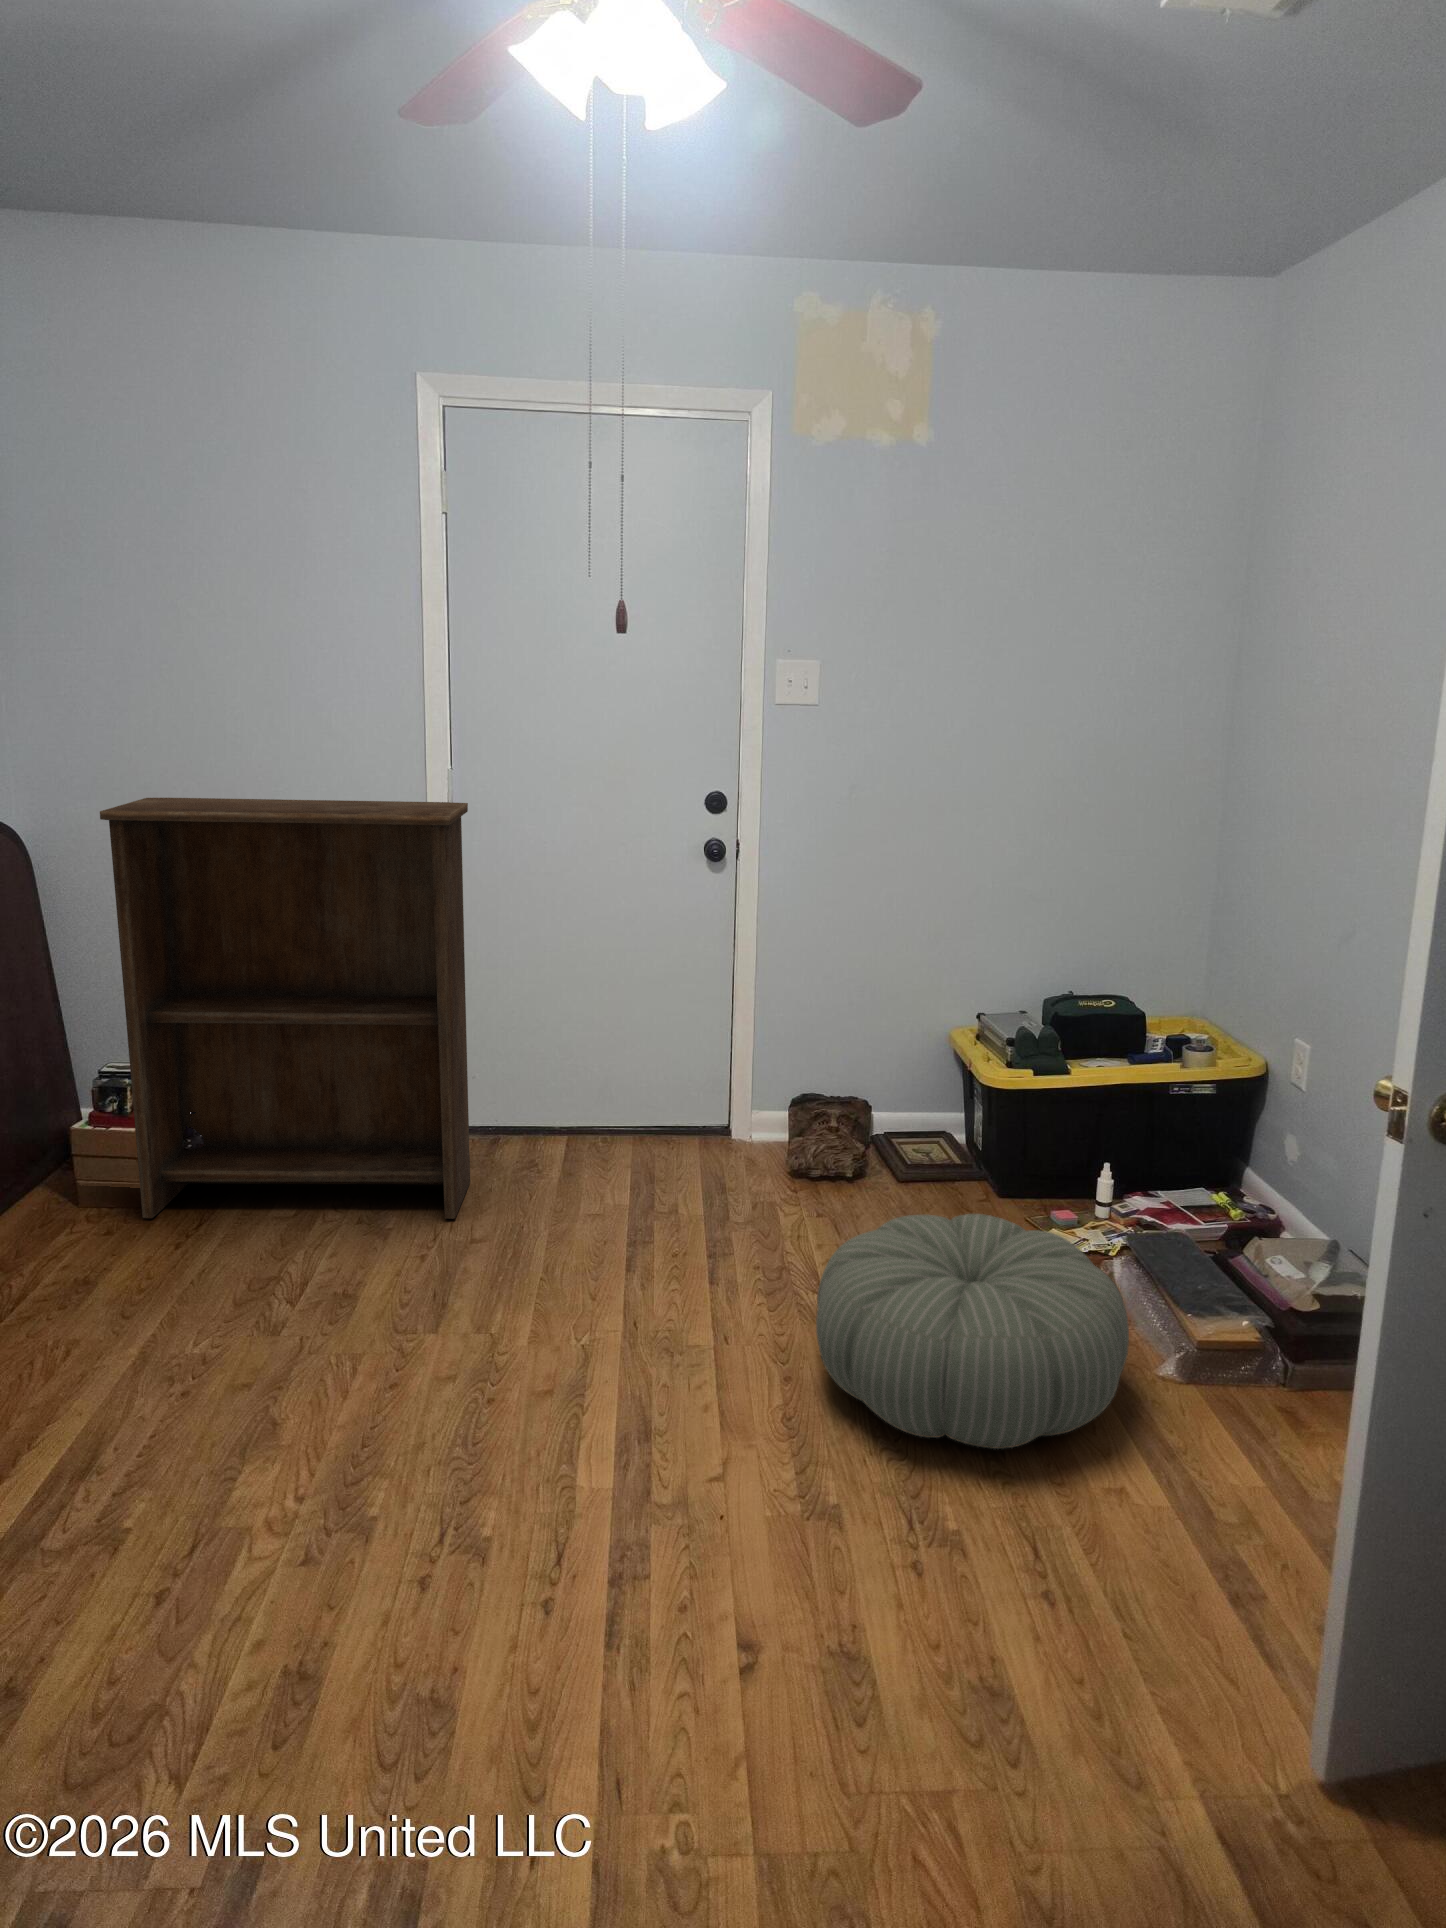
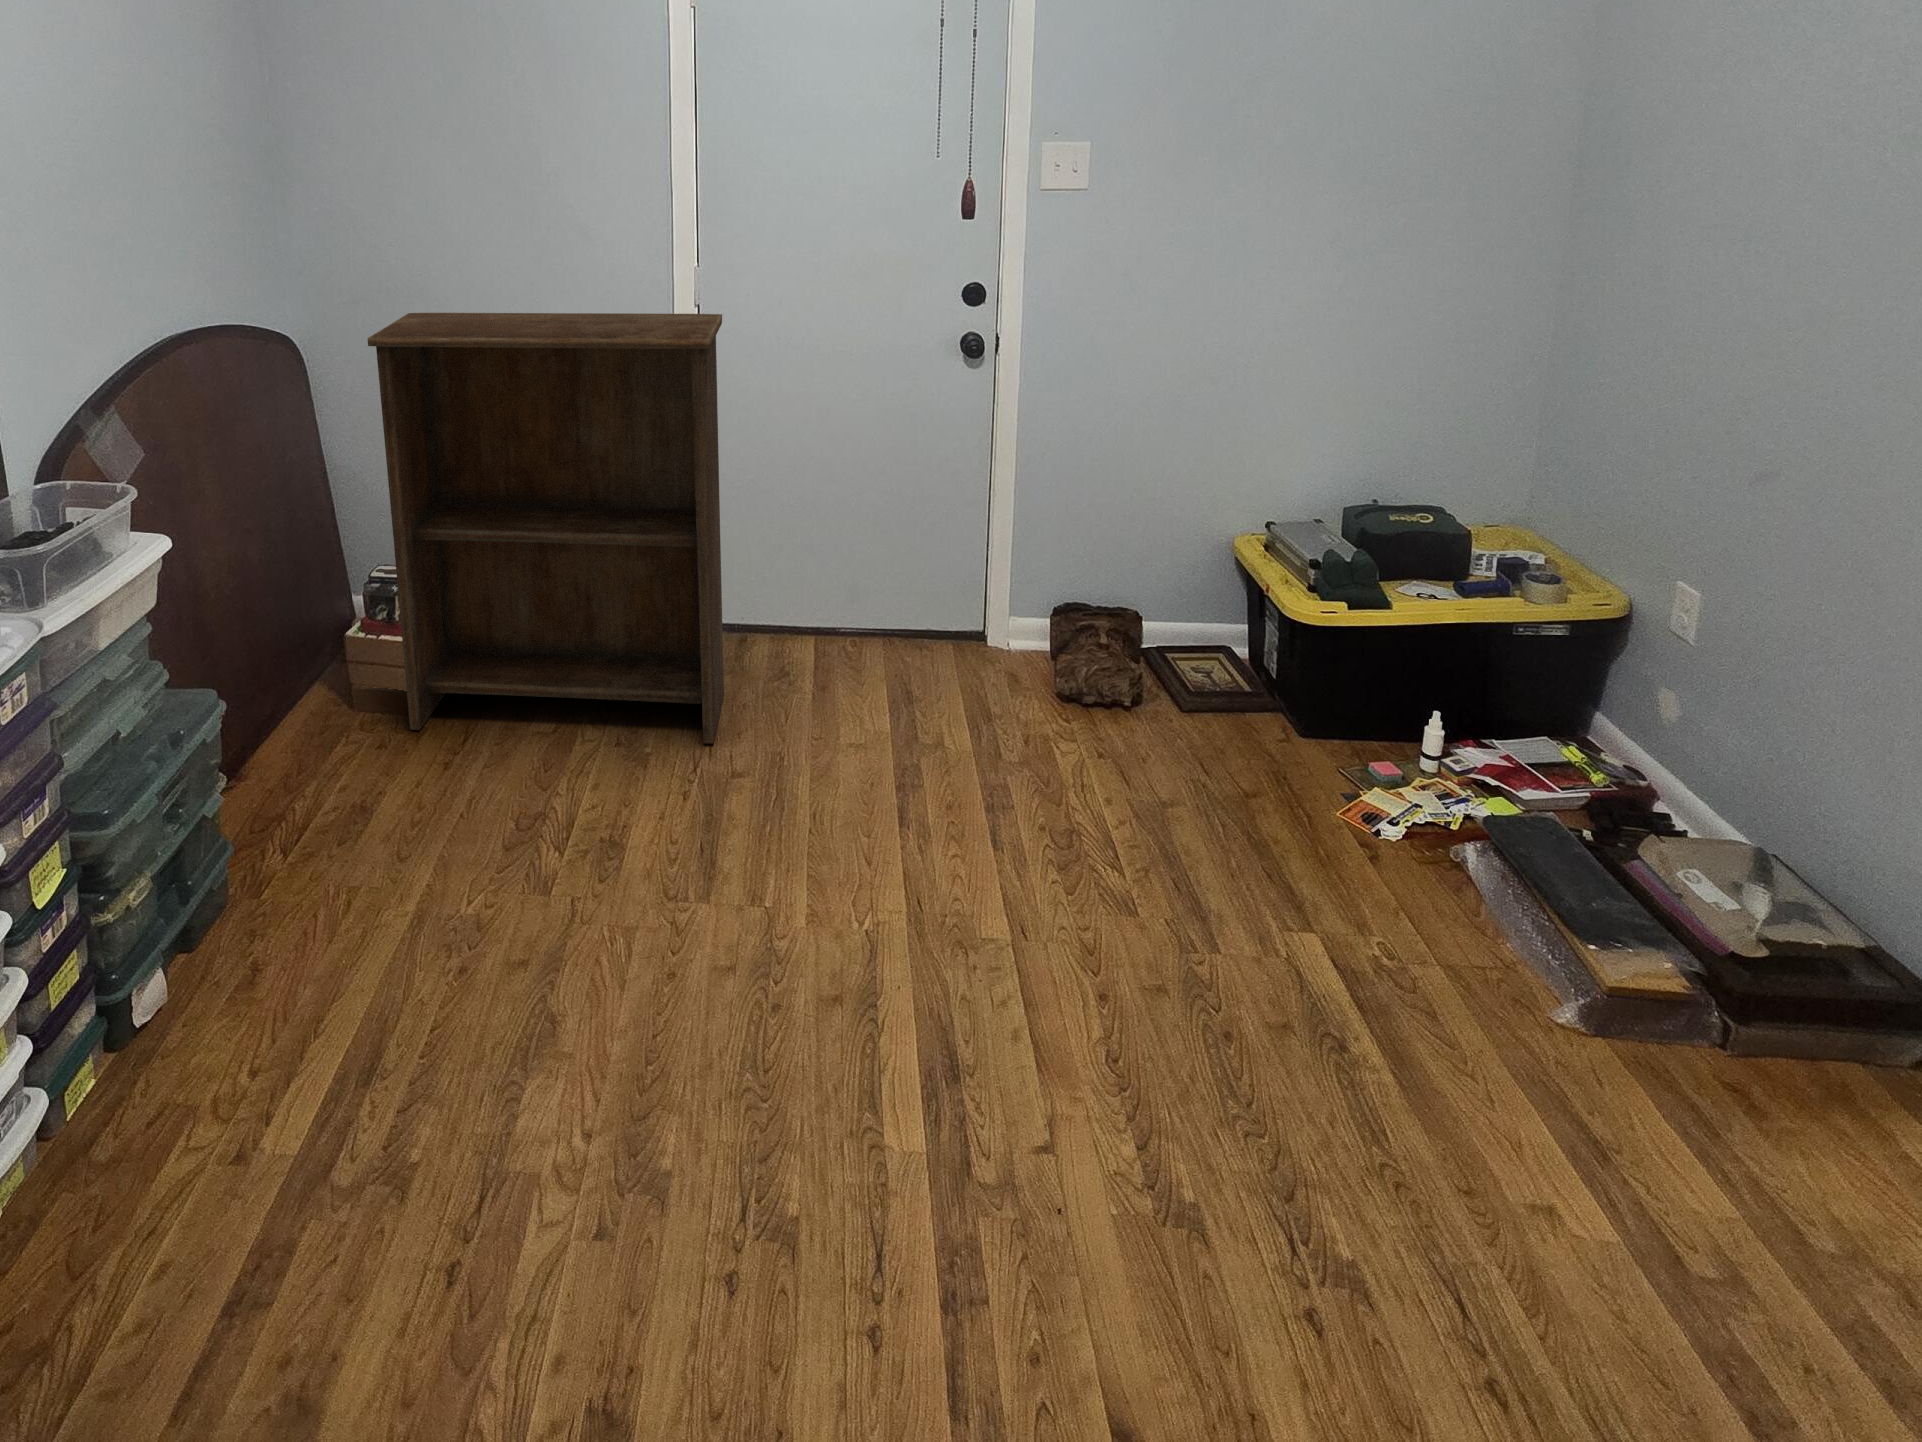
pouf: present [816,1214,1129,1449] -> none [1133,803,1533,1137]

